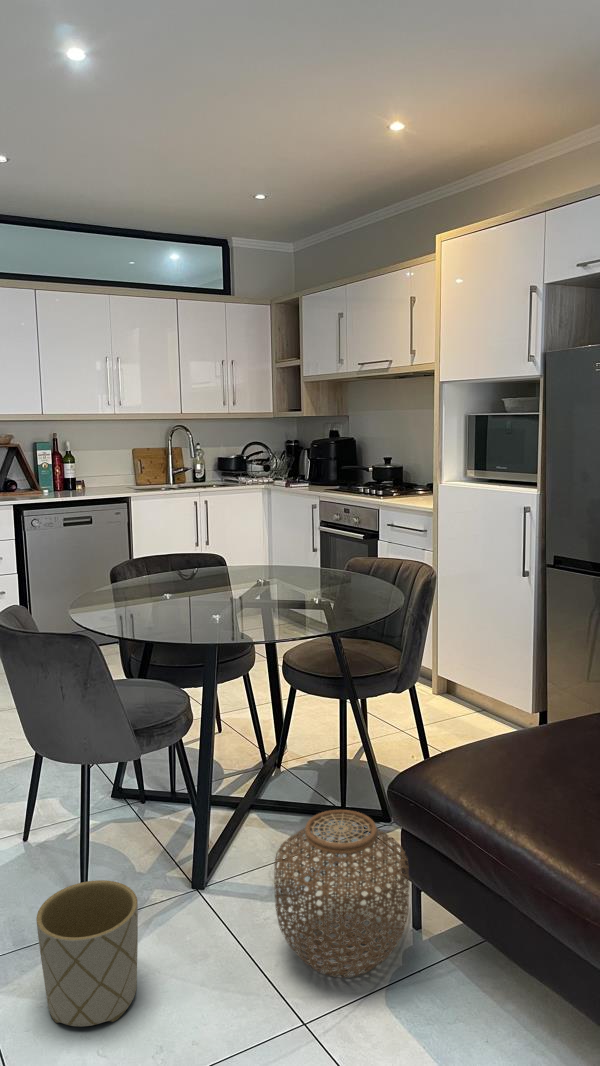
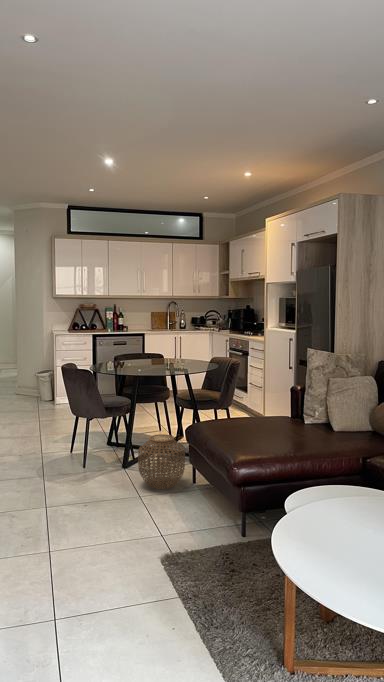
planter: present [36,880,138,1026] -> none [59,448,92,489]

